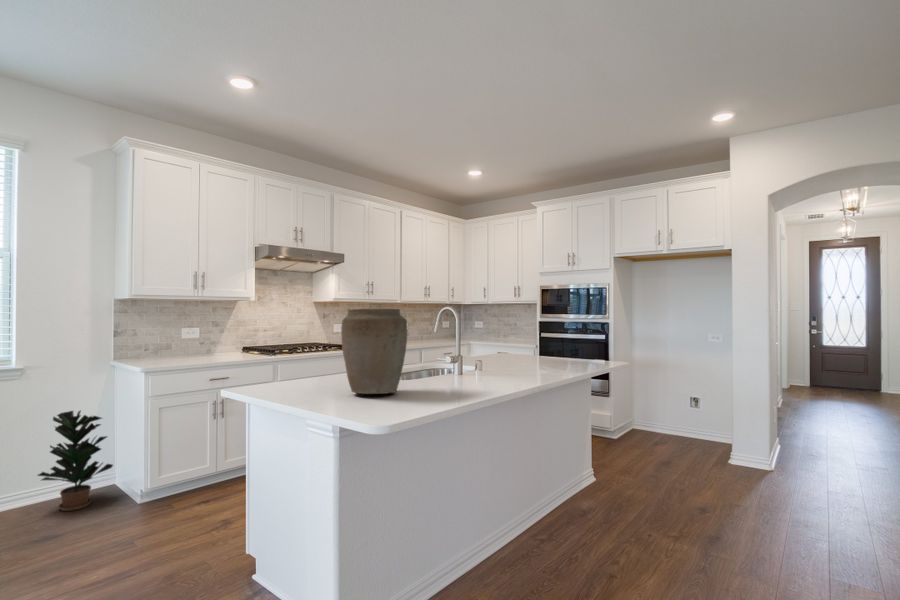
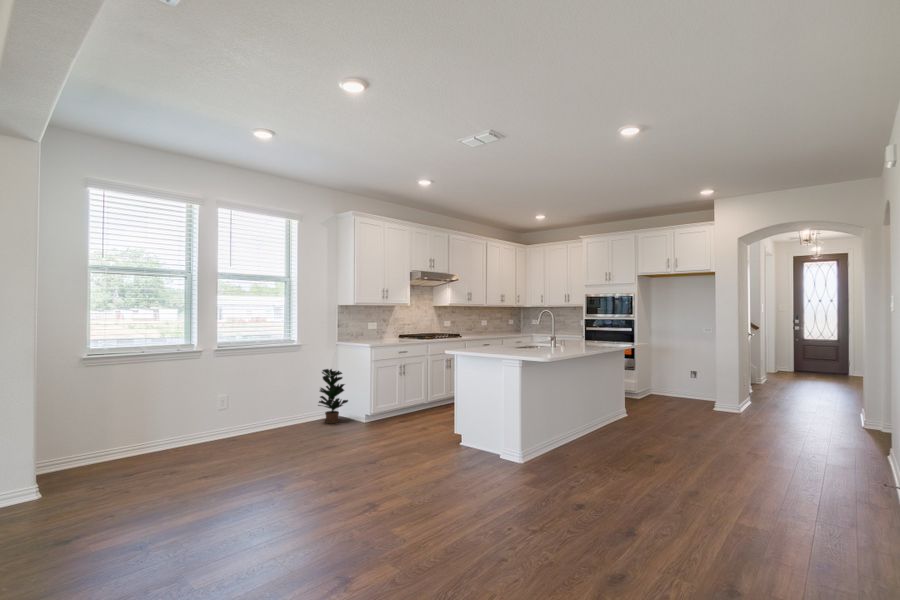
vase: present [341,309,407,394] -> none [506,312,537,352]

